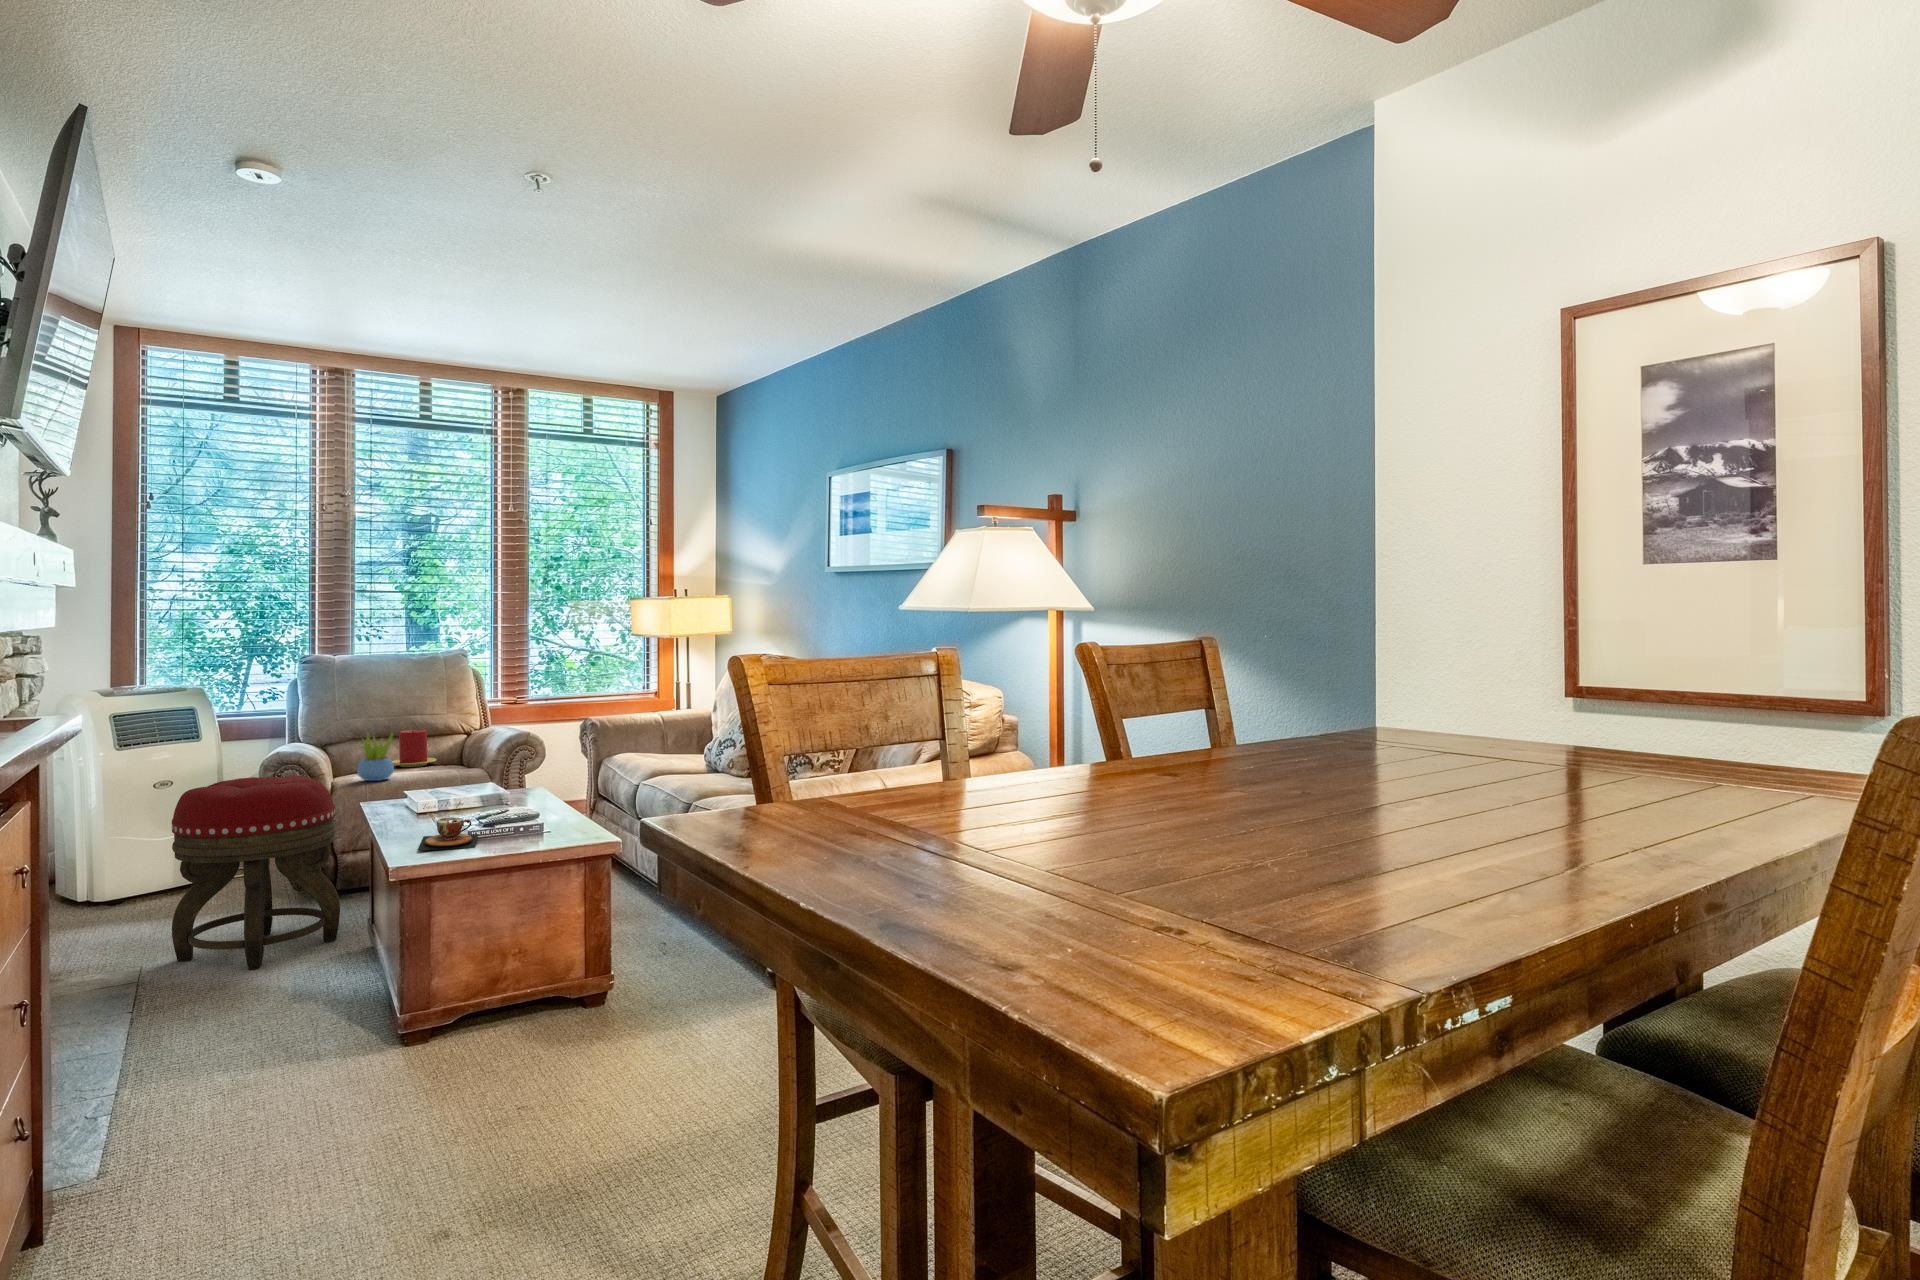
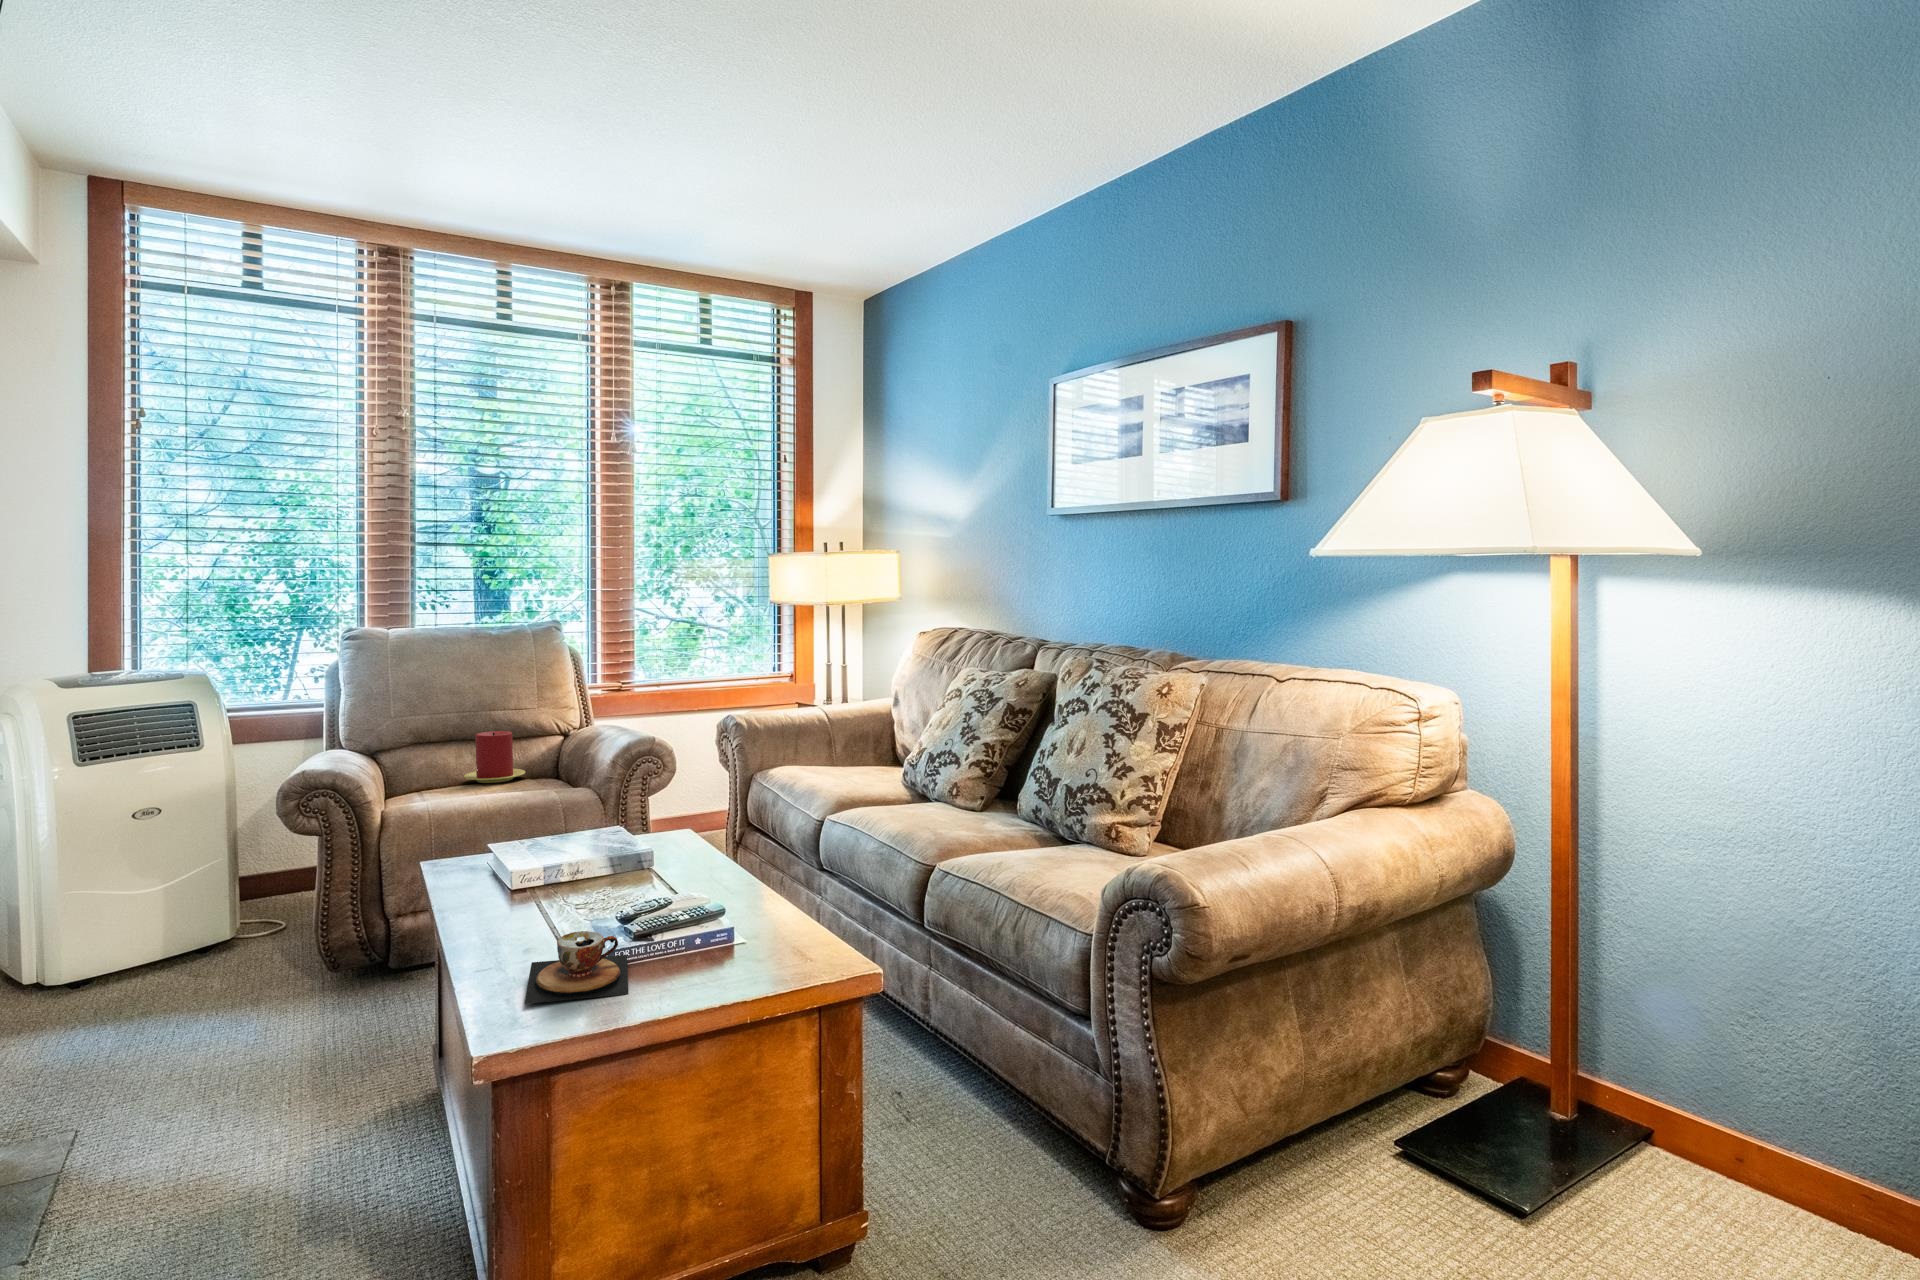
succulent plant: present [357,733,394,781] -> none [418,736,470,810]
footstool: present [172,776,340,970] -> none [119,819,393,1150]

